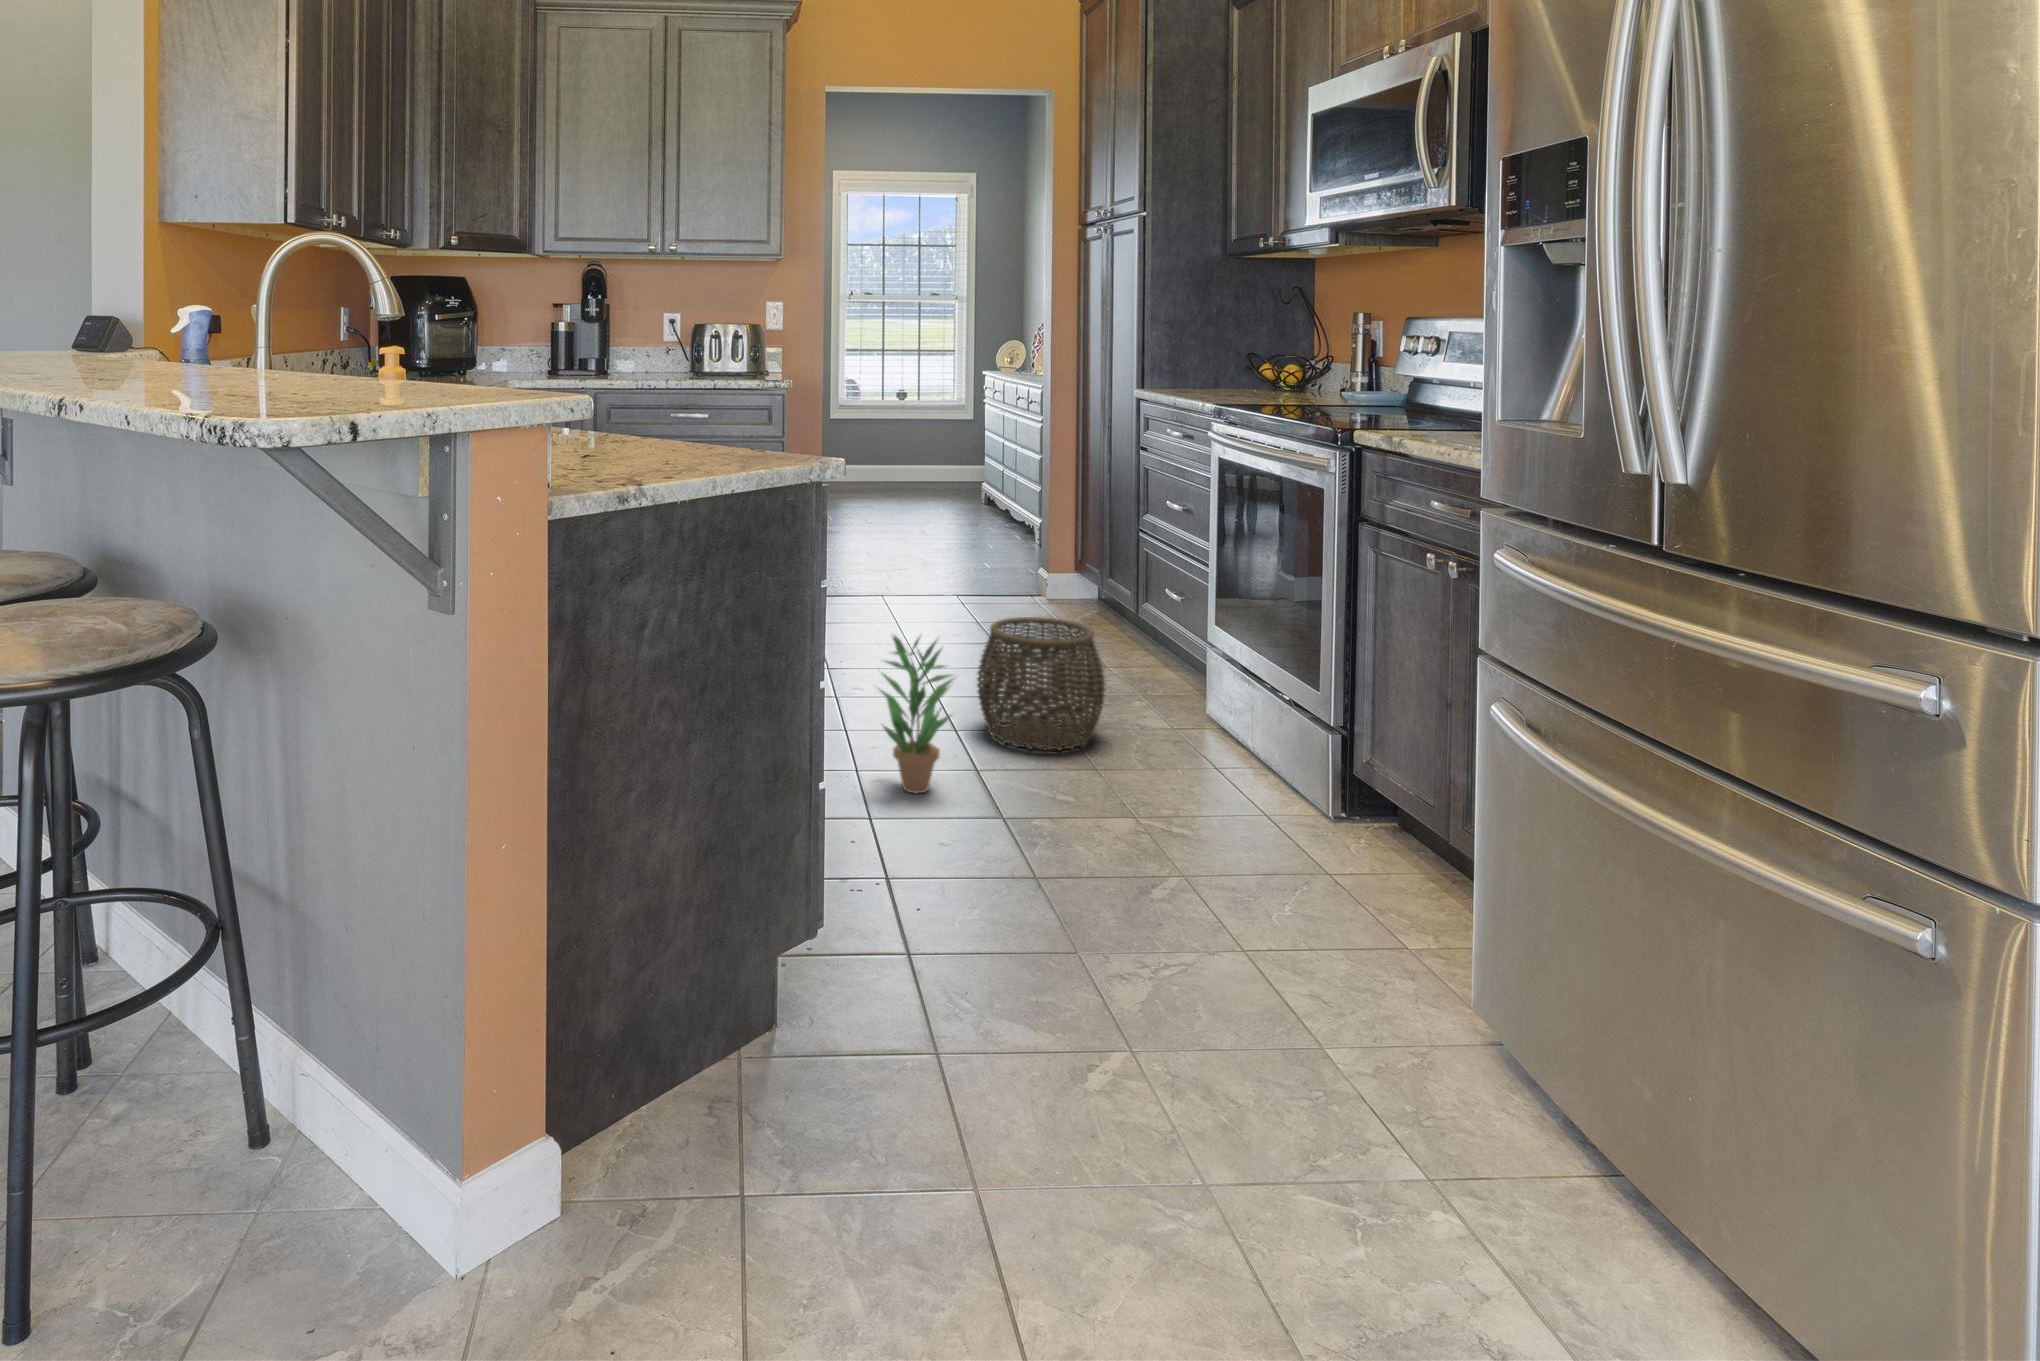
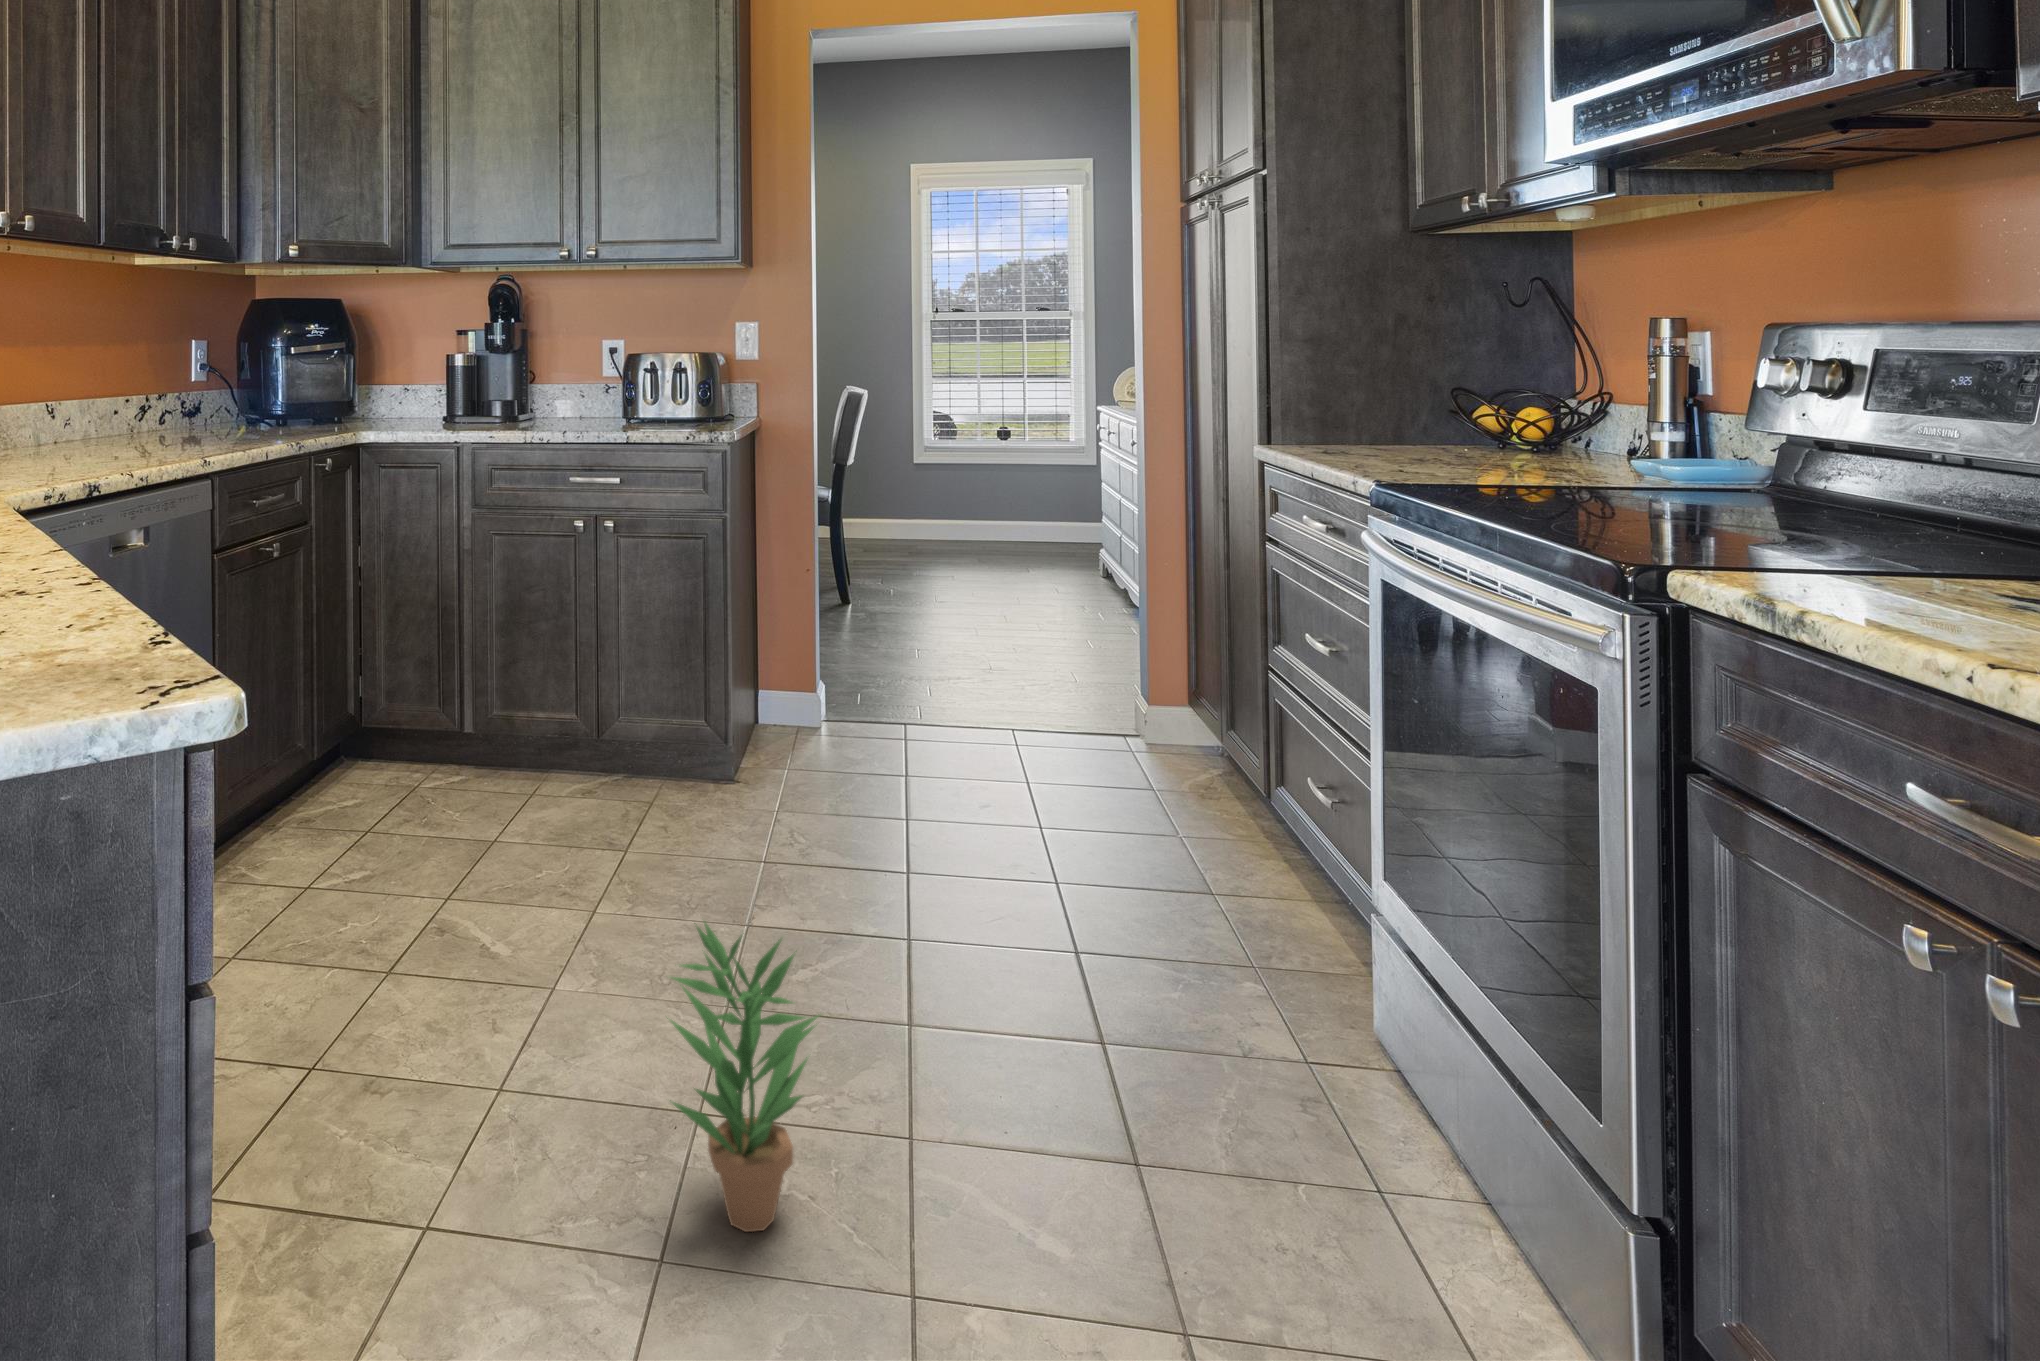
woven basket: present [977,617,1105,750] -> none [919,855,1159,1131]

